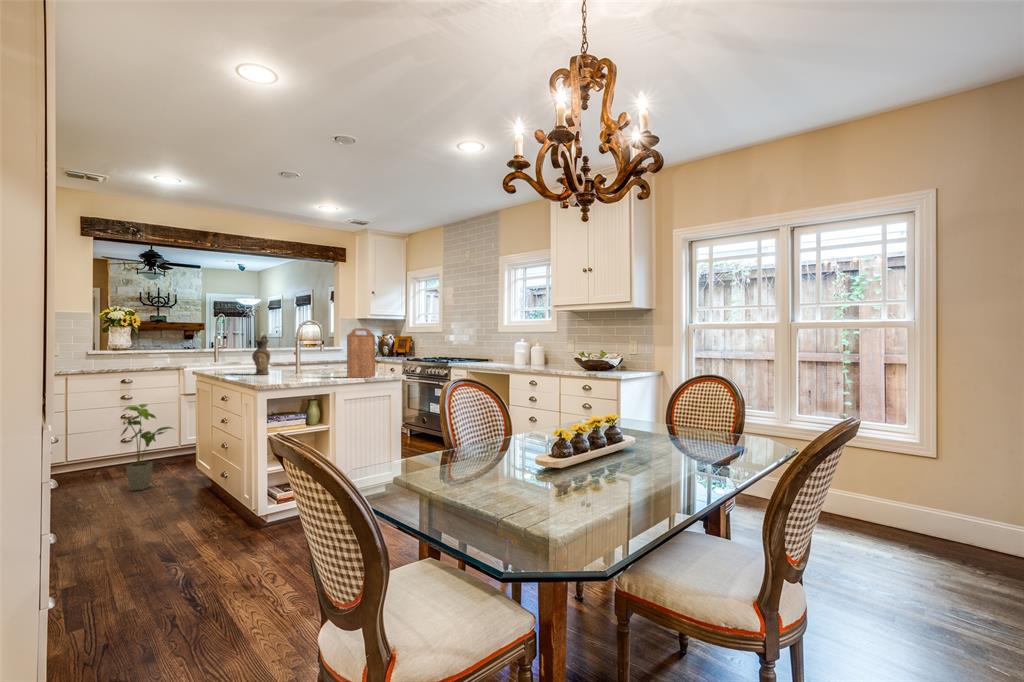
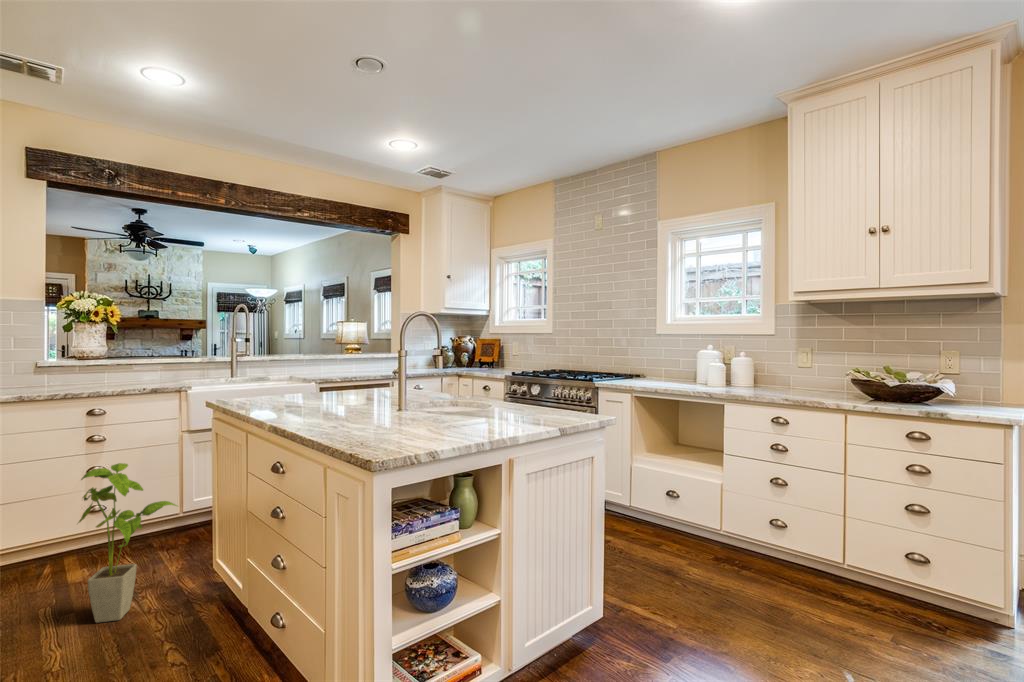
cutting board: present [347,328,375,378] -> none [522,326,566,426]
ceramic pitcher: present [252,335,270,375] -> none [324,338,356,414]

